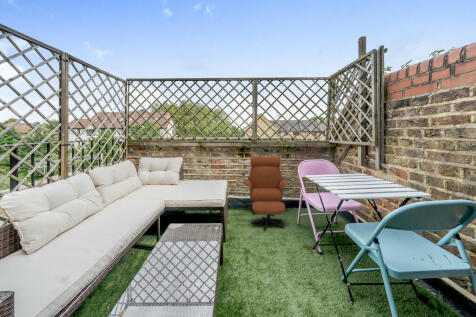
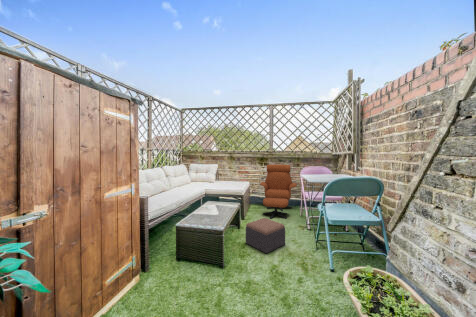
footstool: none [249,238,304,297] -> present [246,218,285,253]

